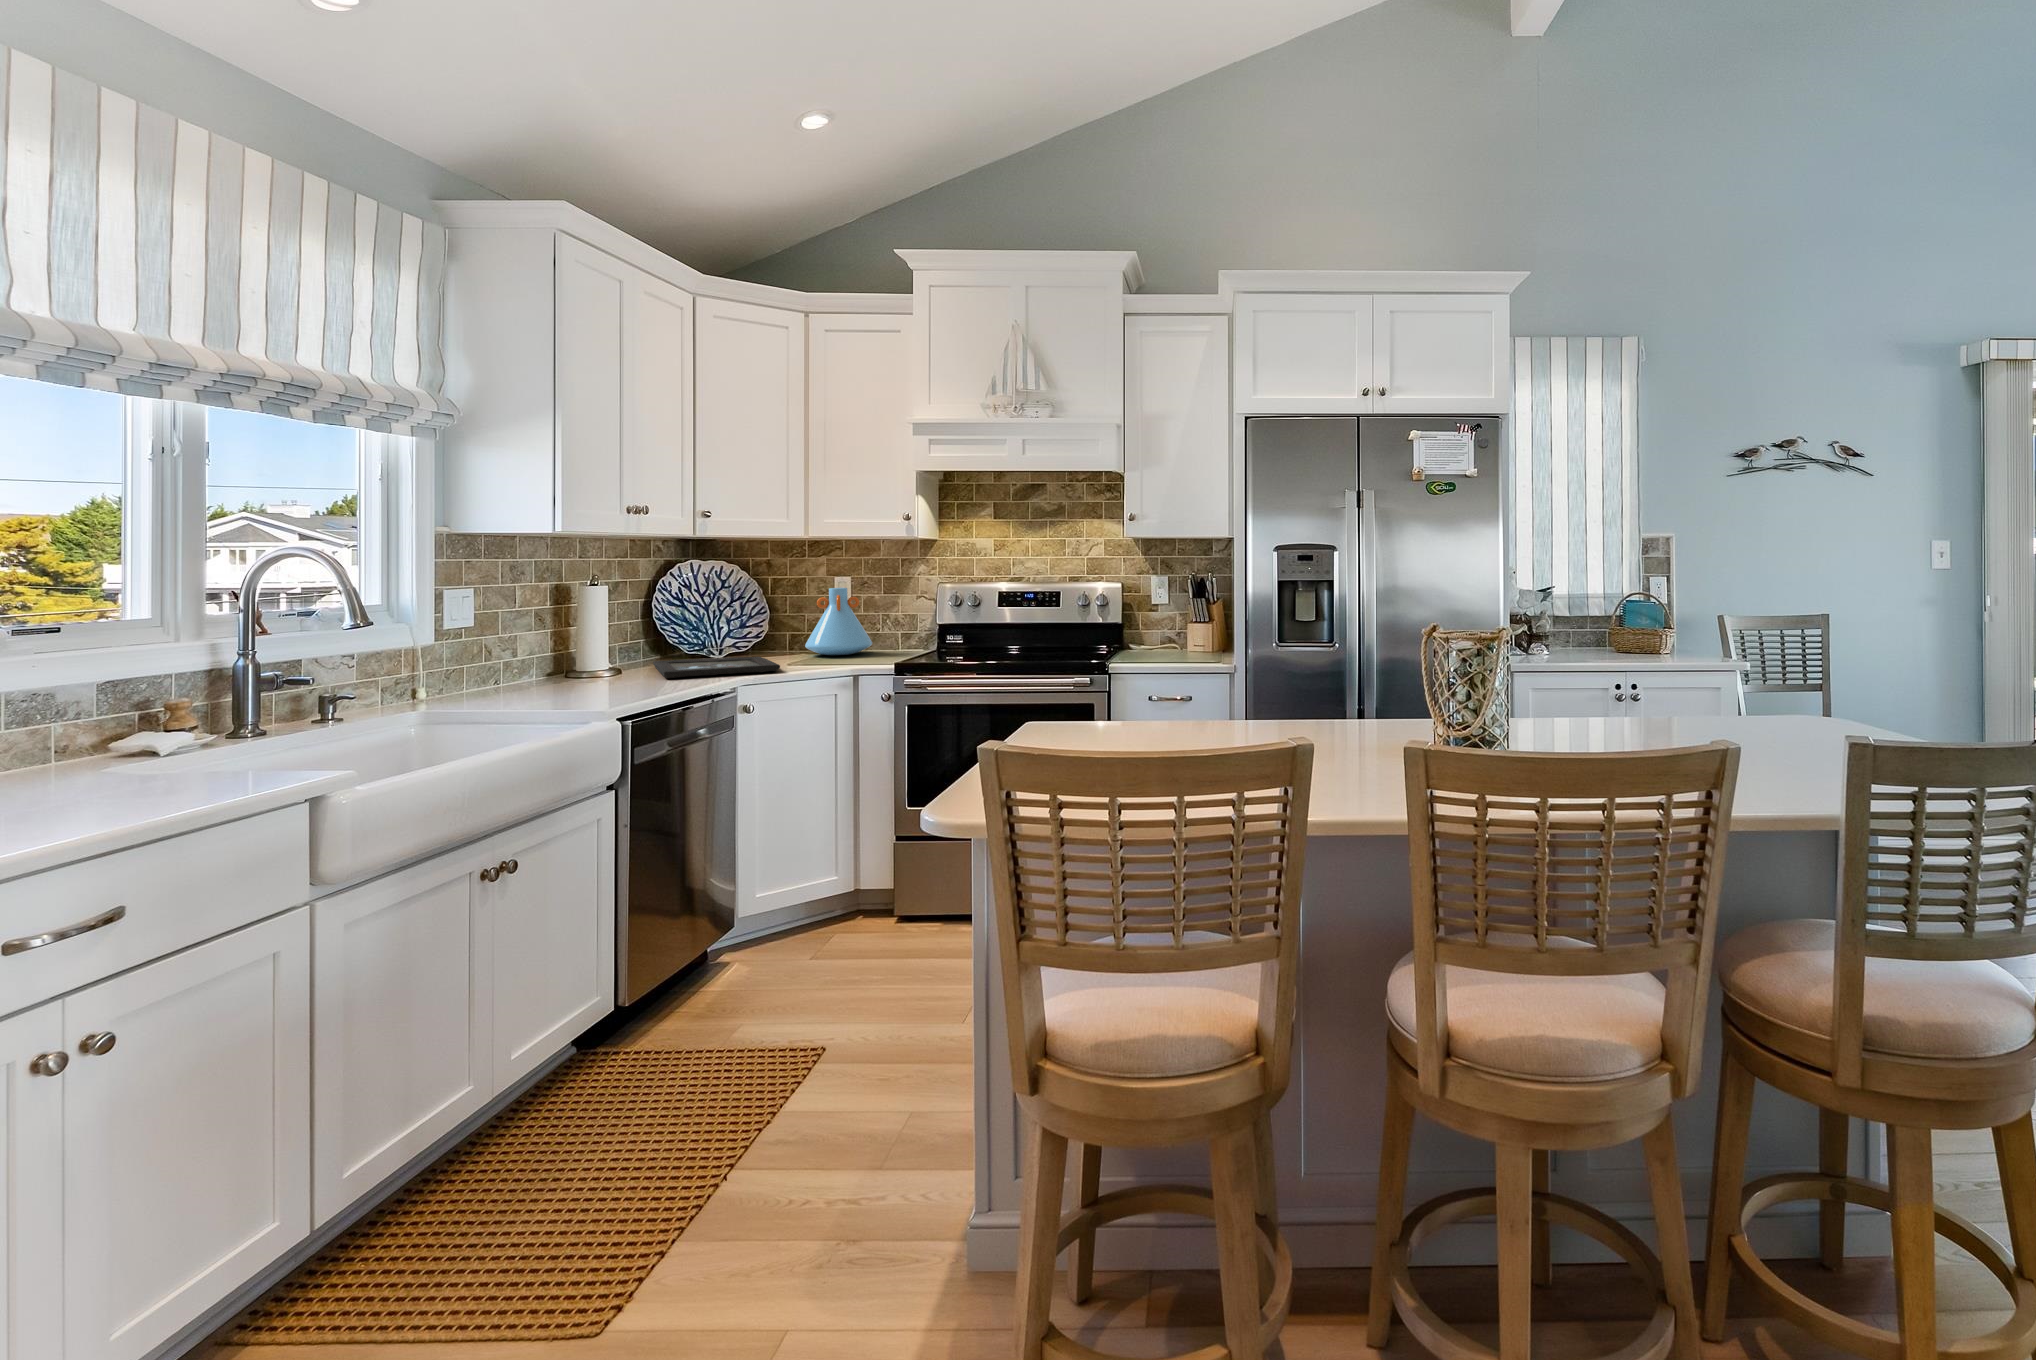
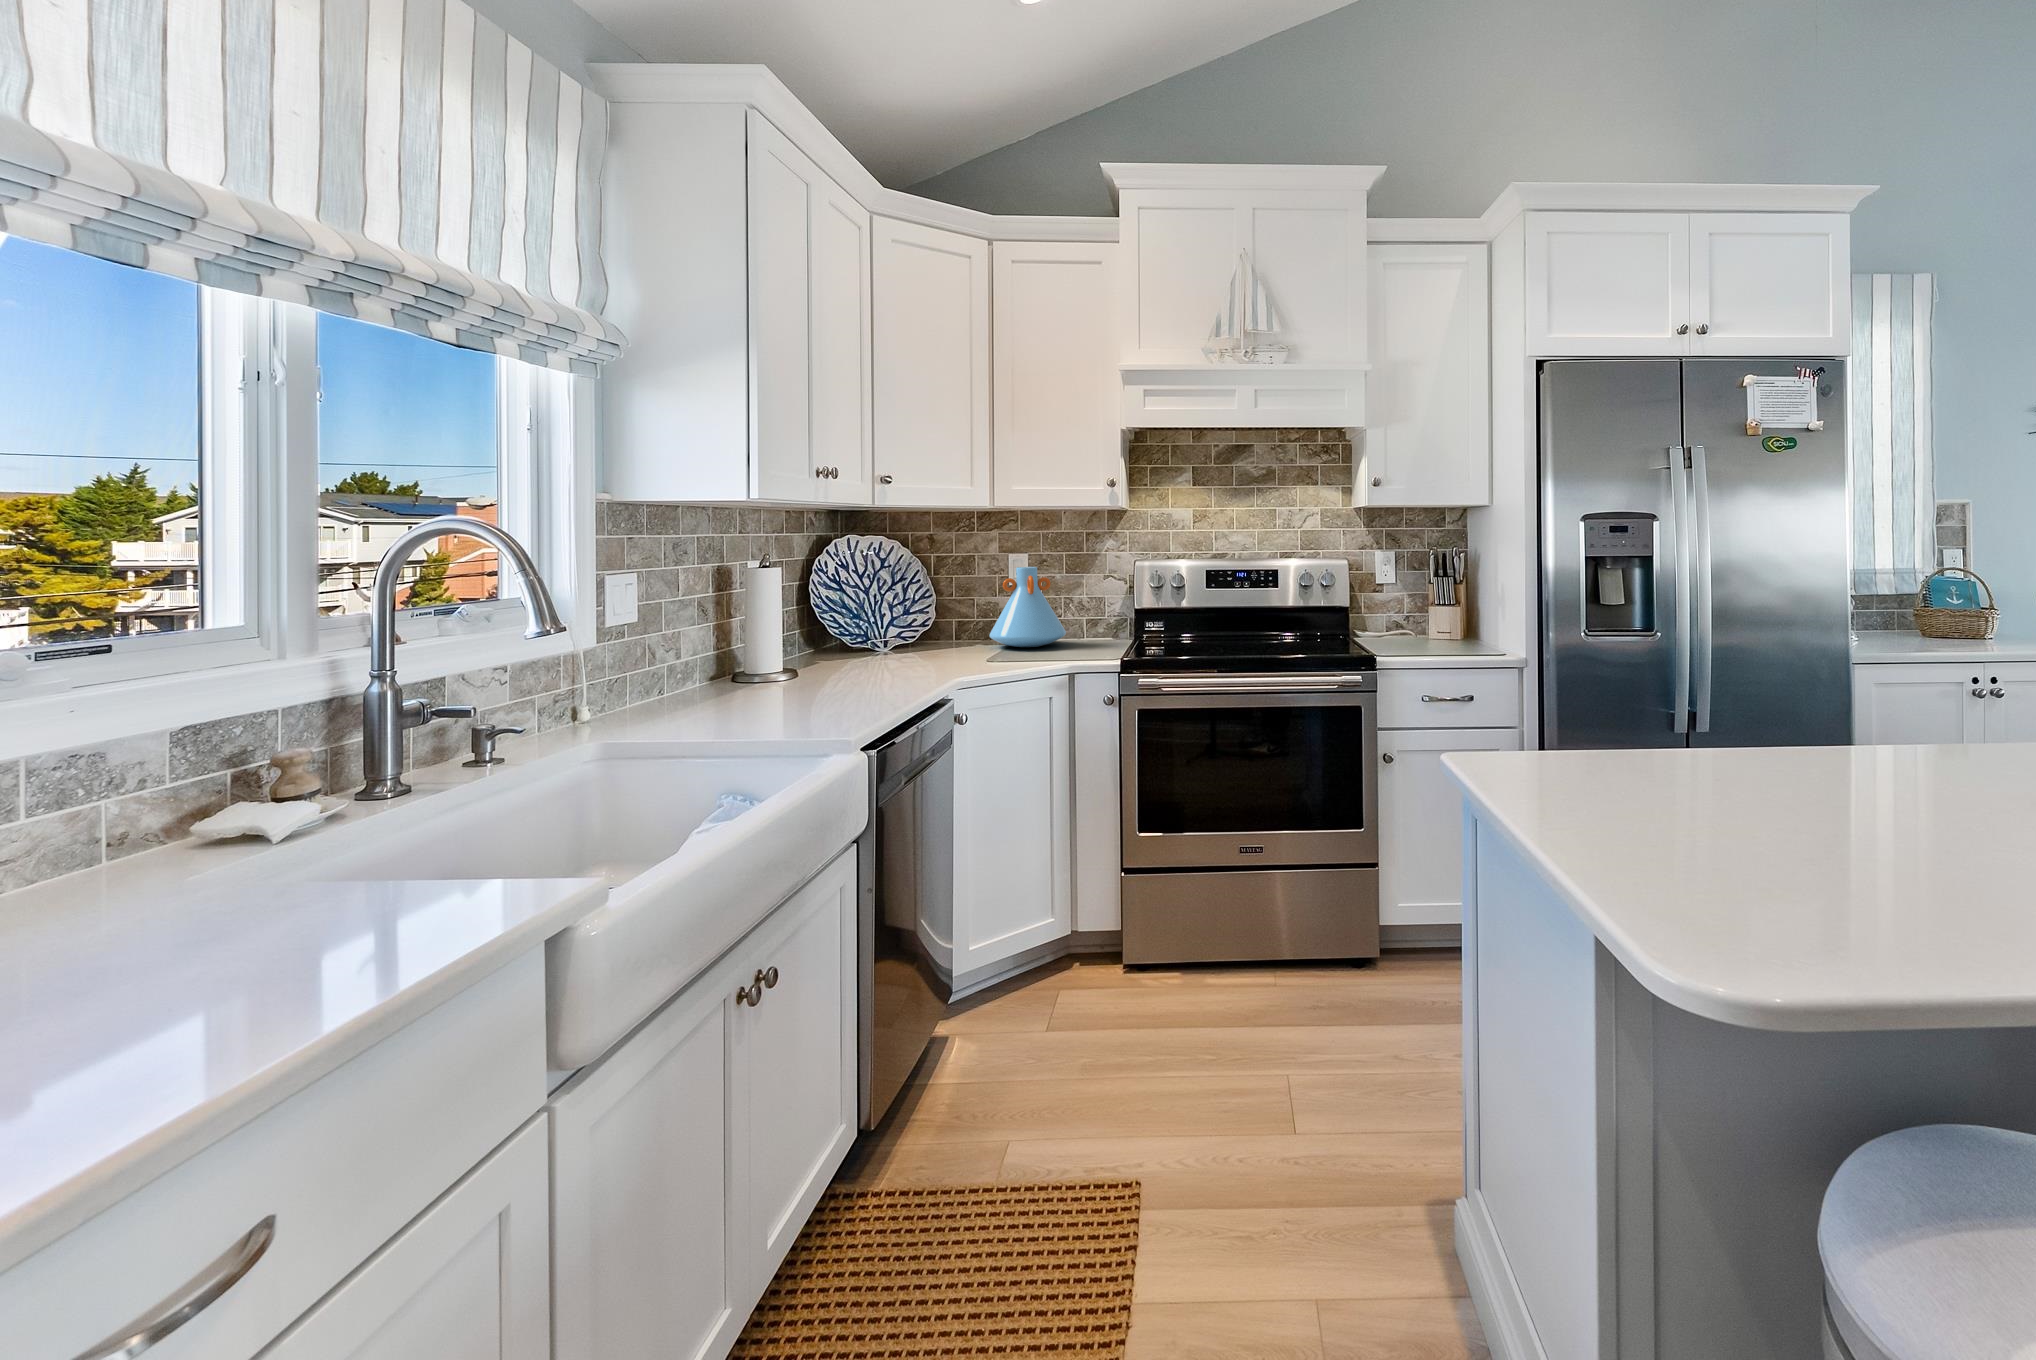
tray: present [653,657,780,678] -> none [825,651,991,682]

